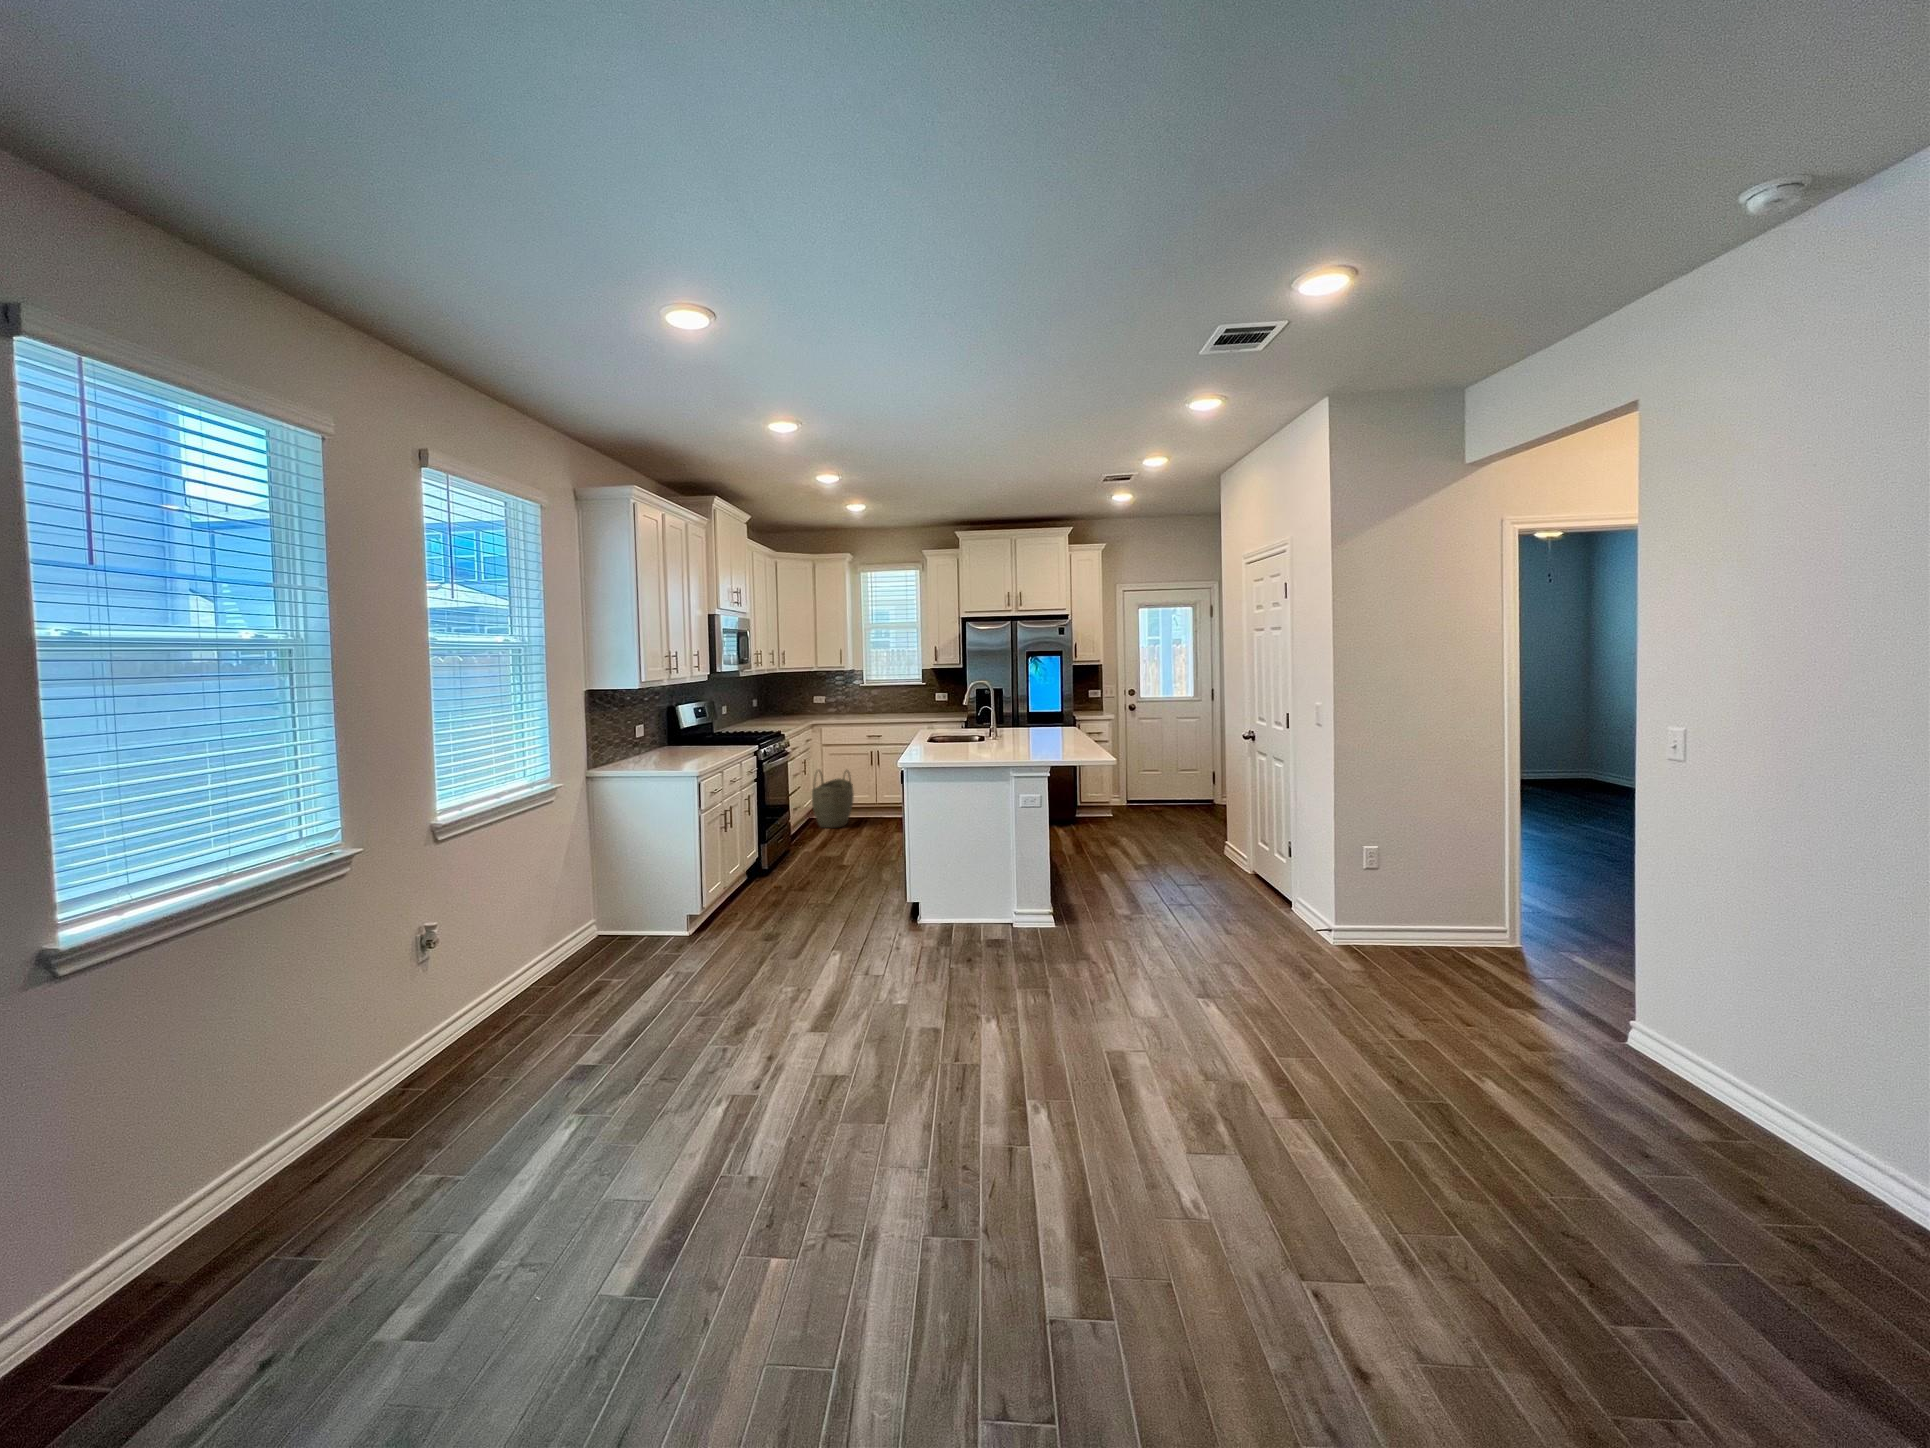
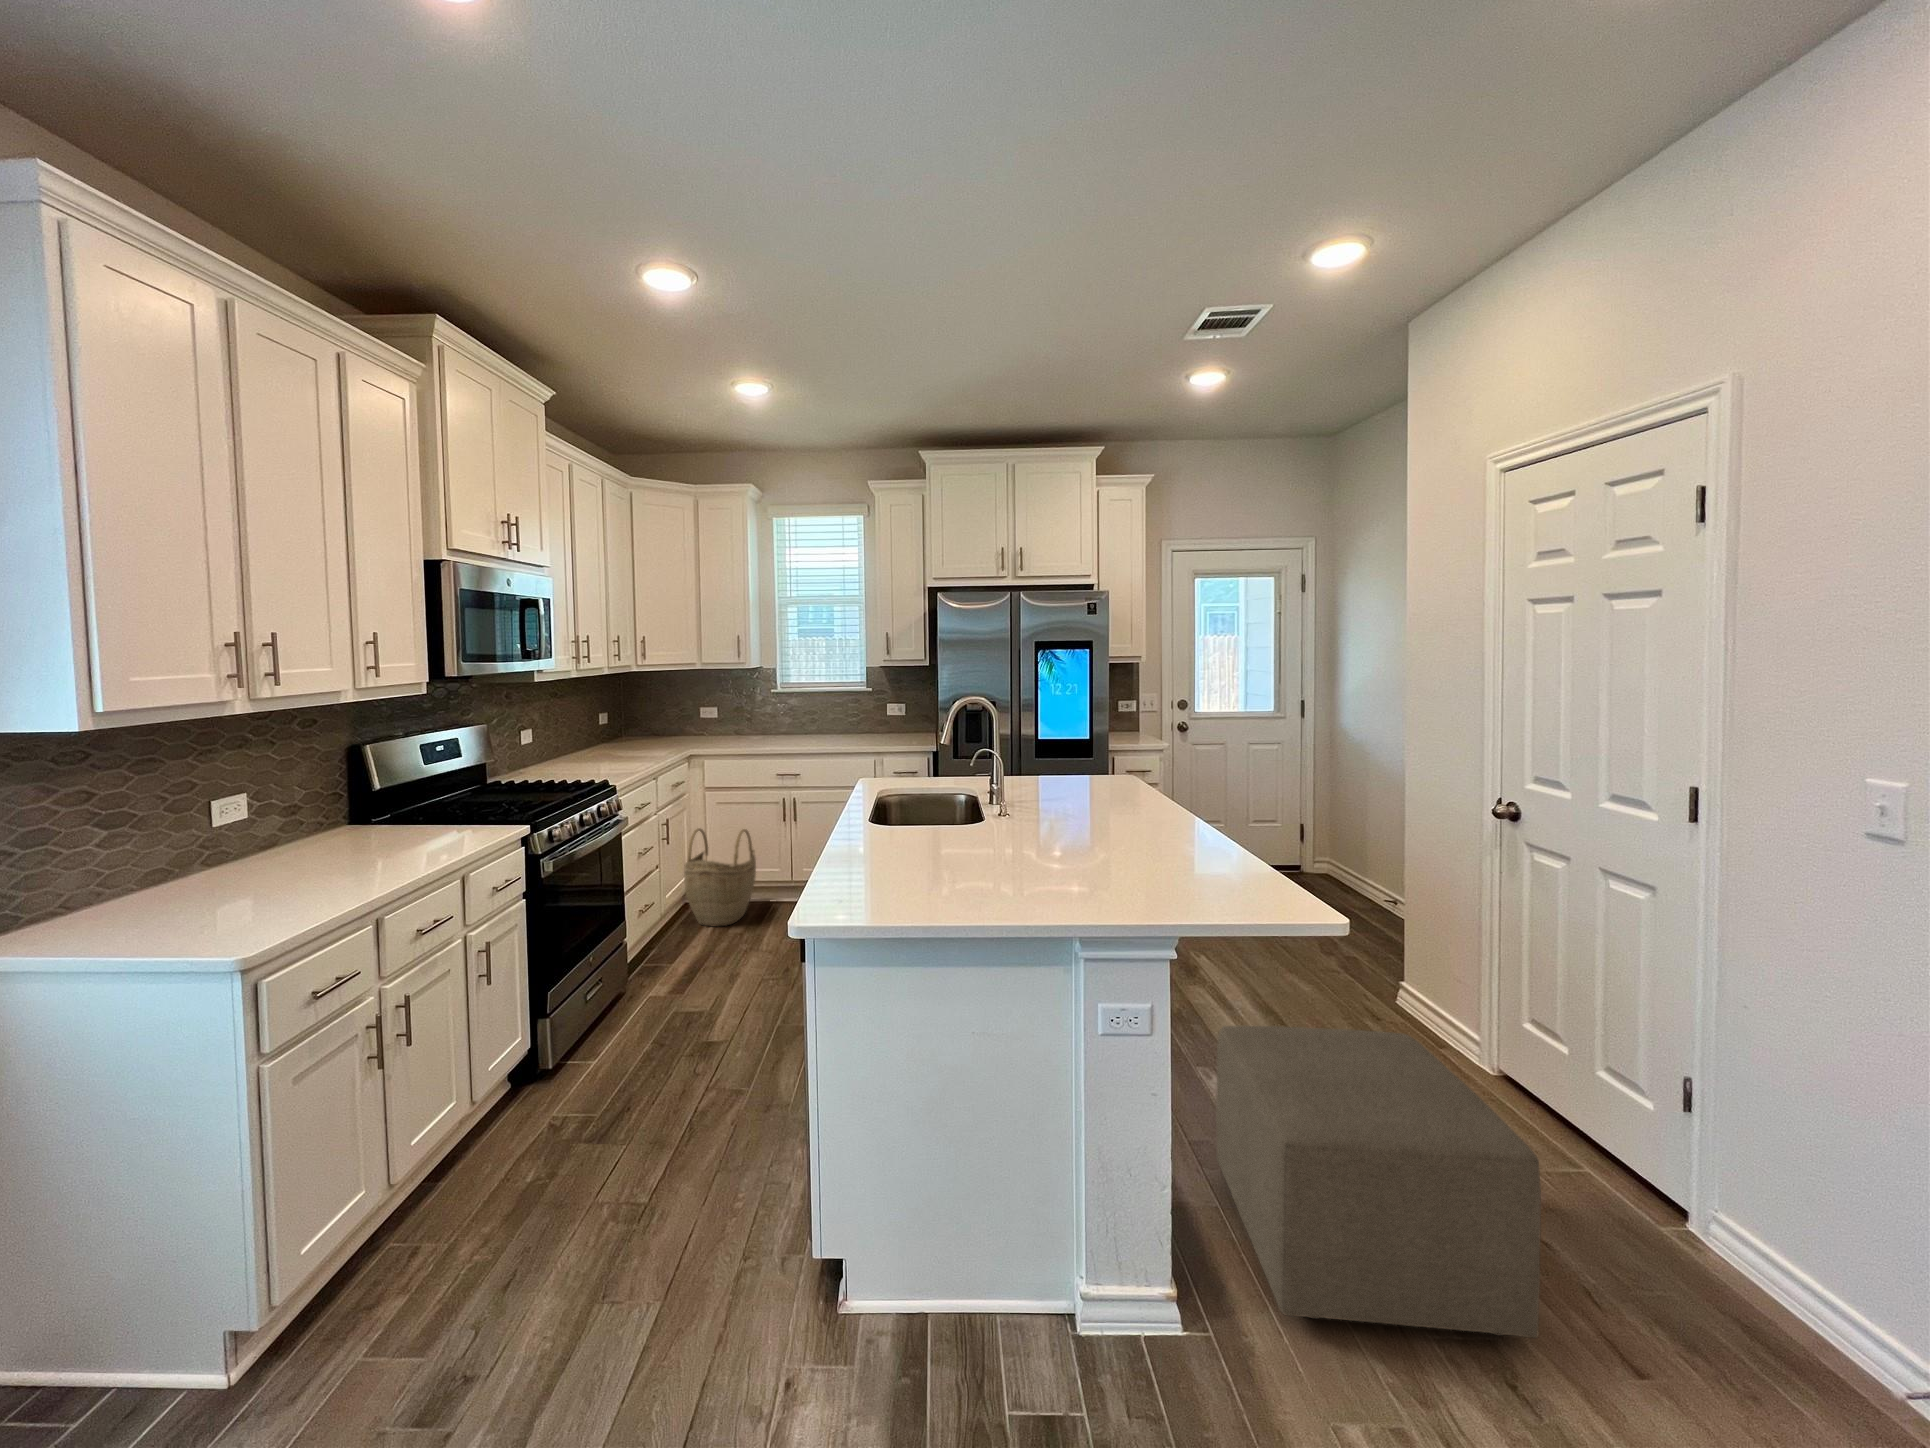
ottoman: none [1088,828,1192,926] -> present [1216,1026,1541,1338]

